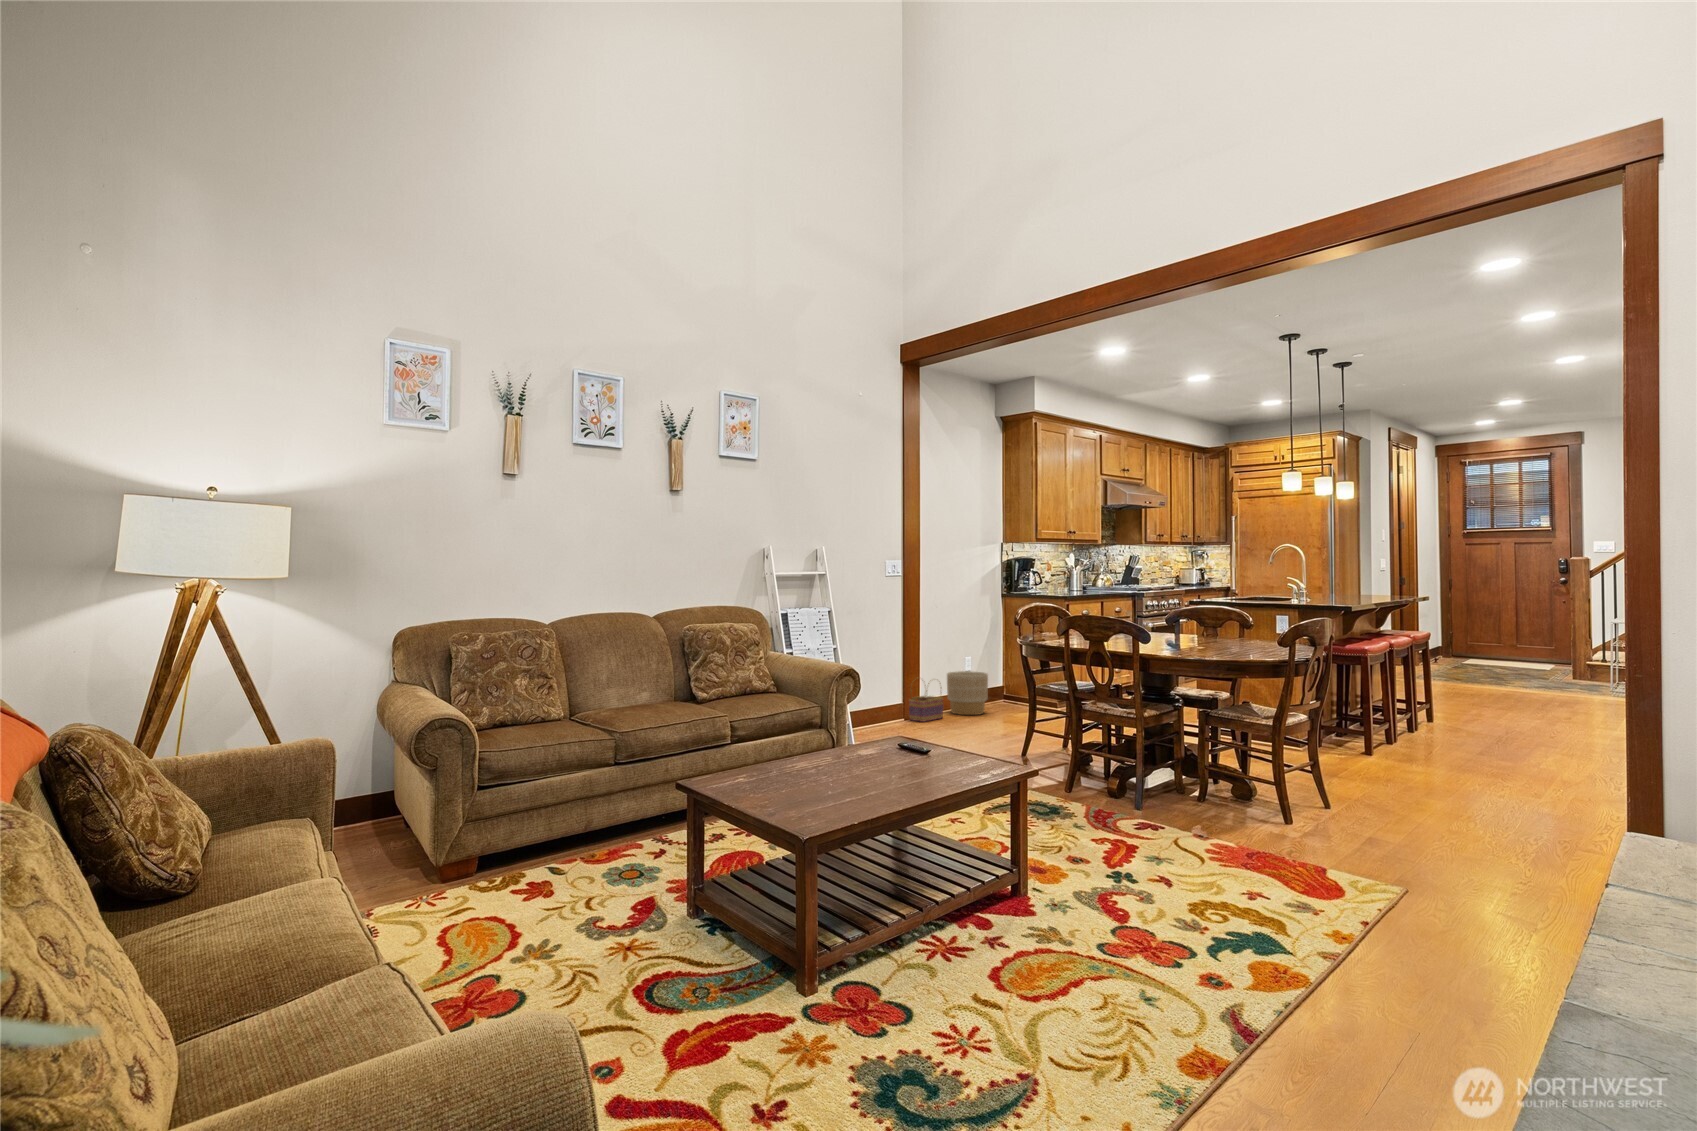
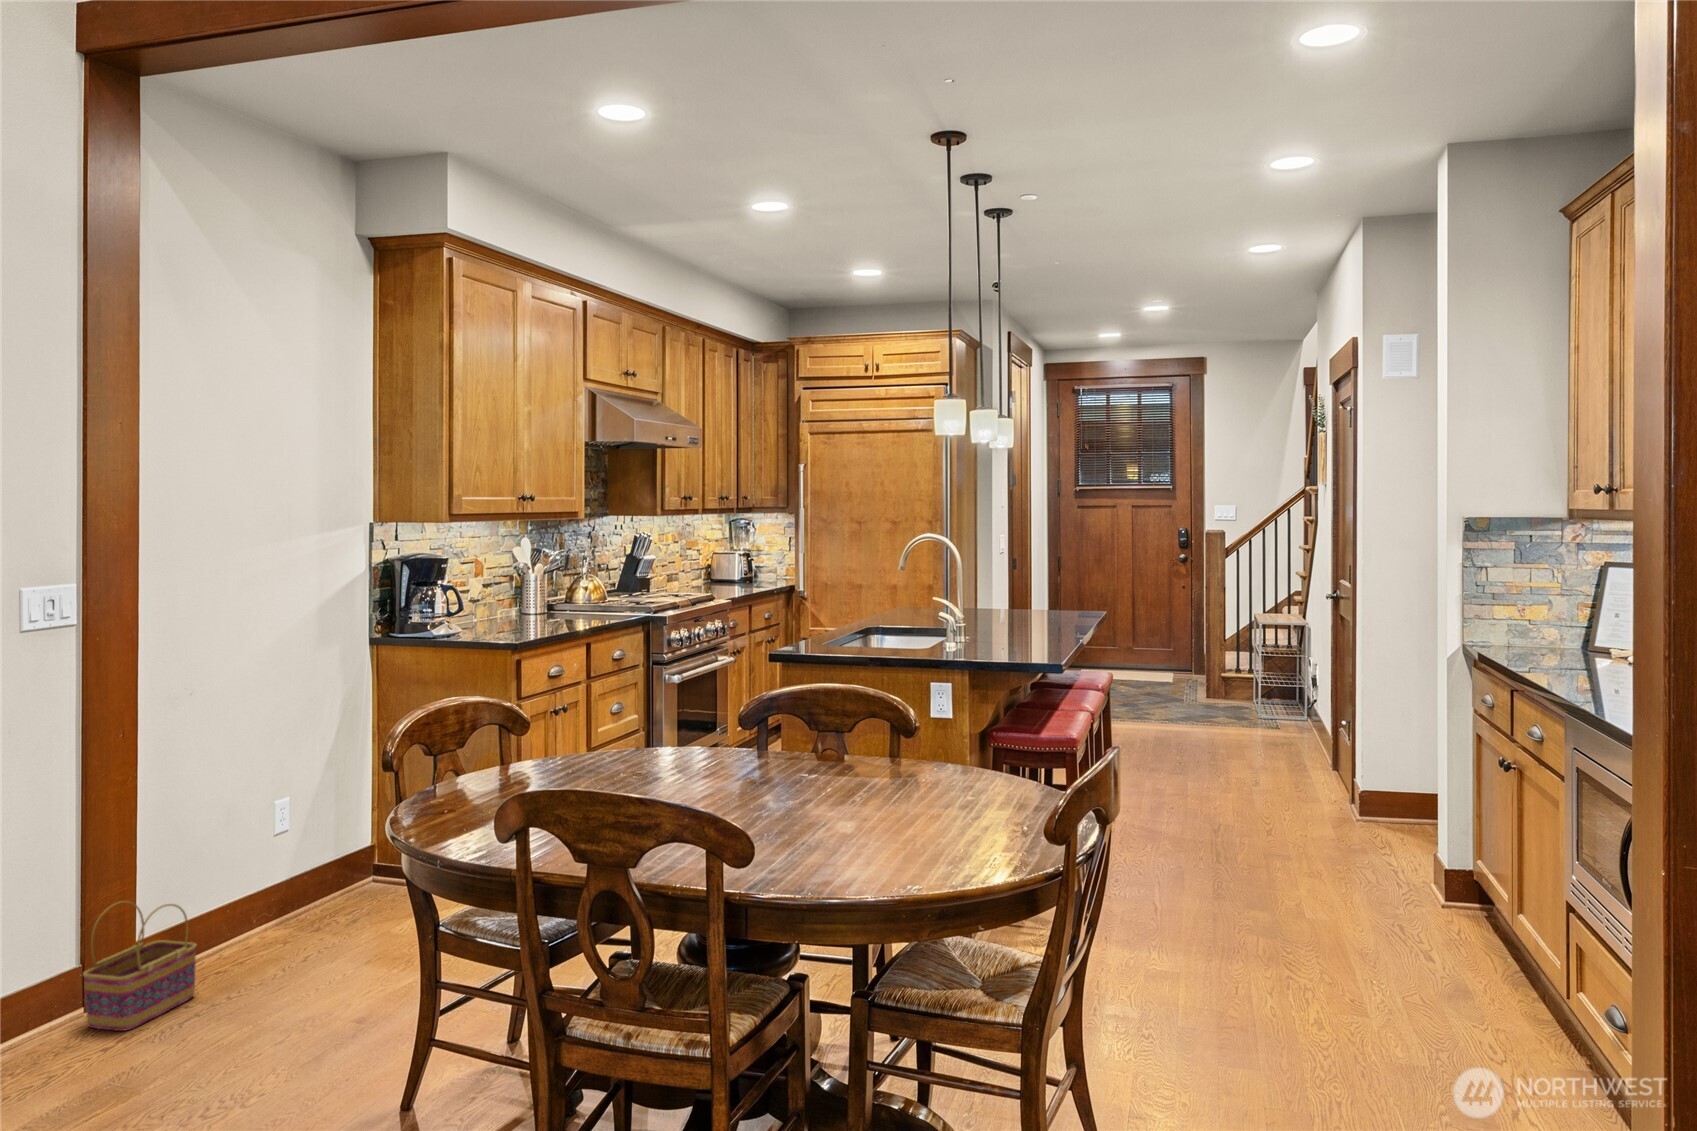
planter: present [947,671,988,715] -> none [213,843,326,967]

